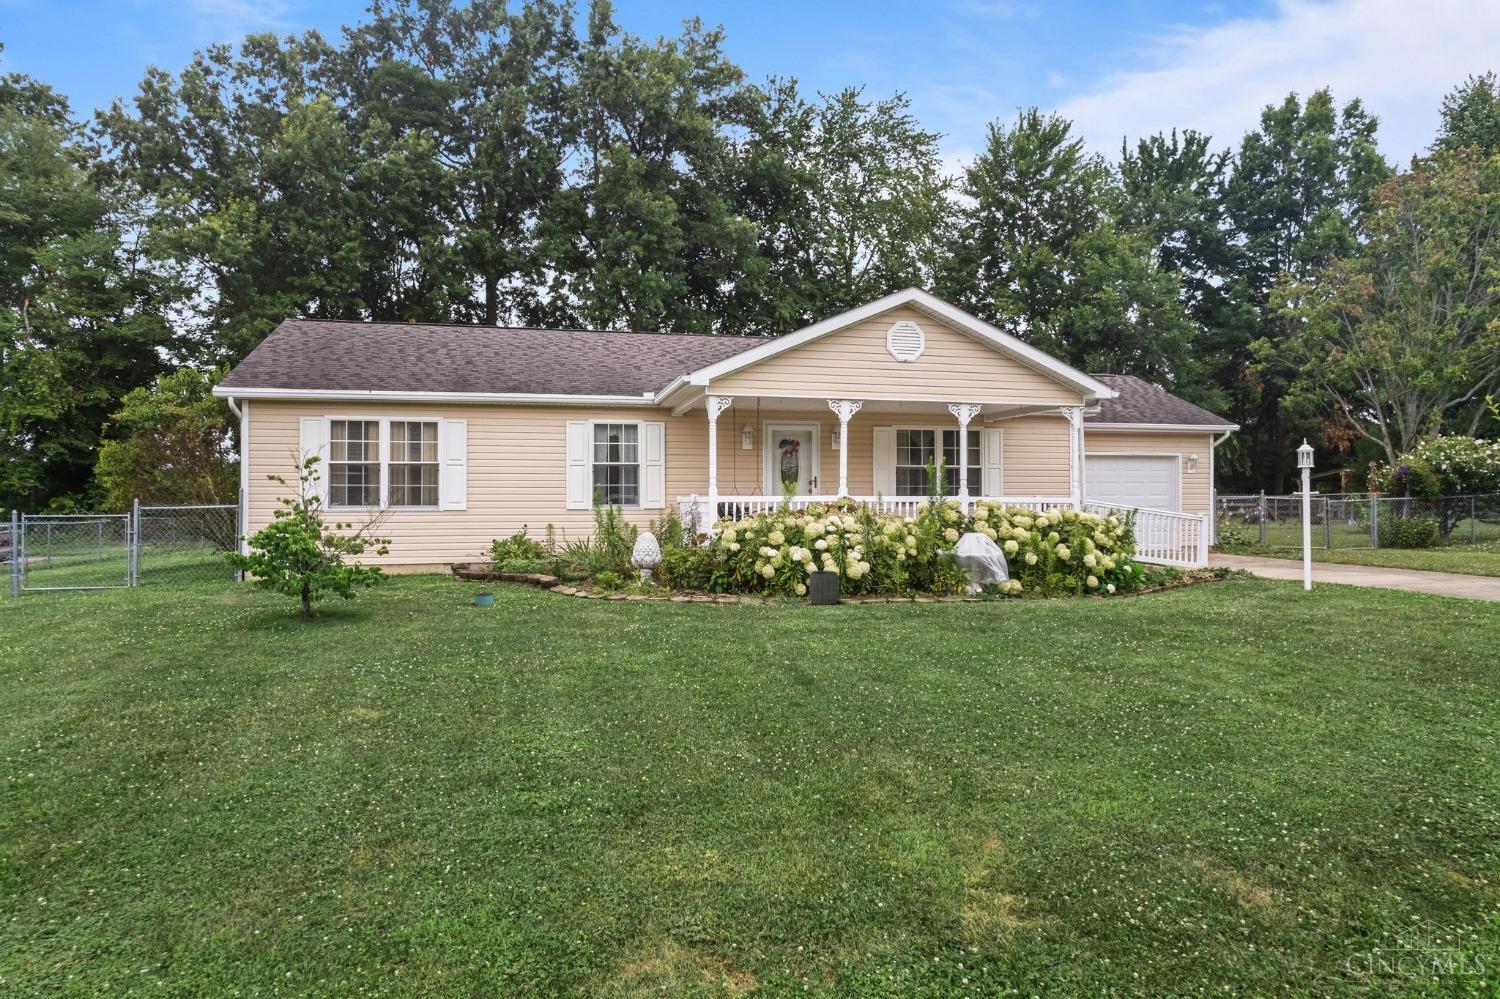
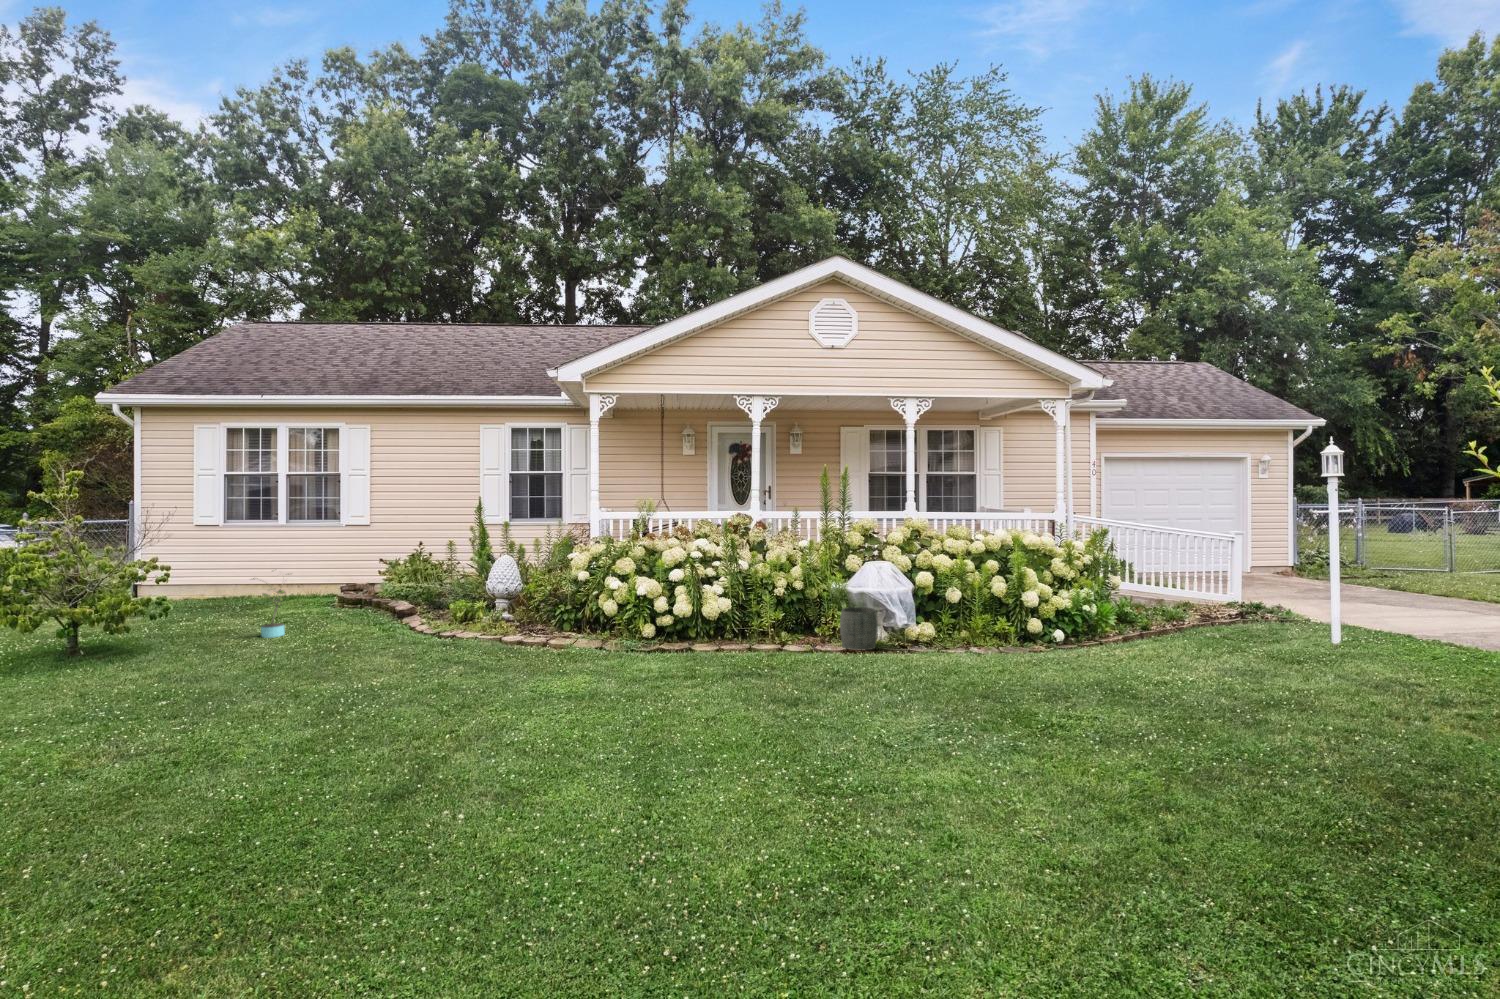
woven basket: present [809,570,839,604] -> present [840,607,878,650]

